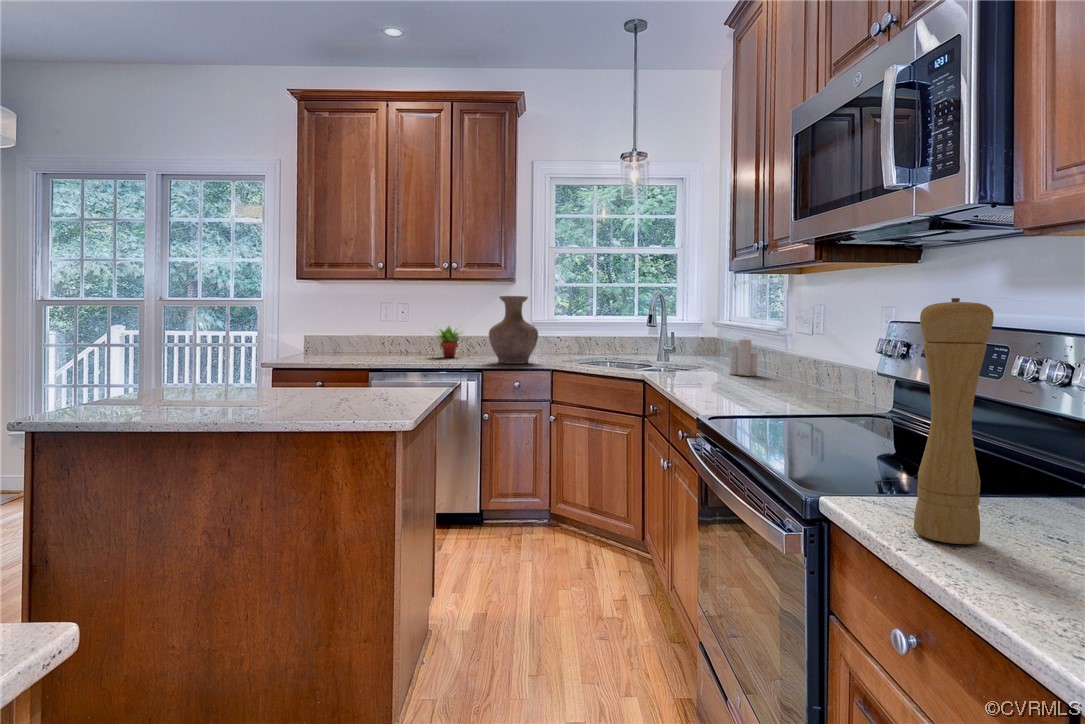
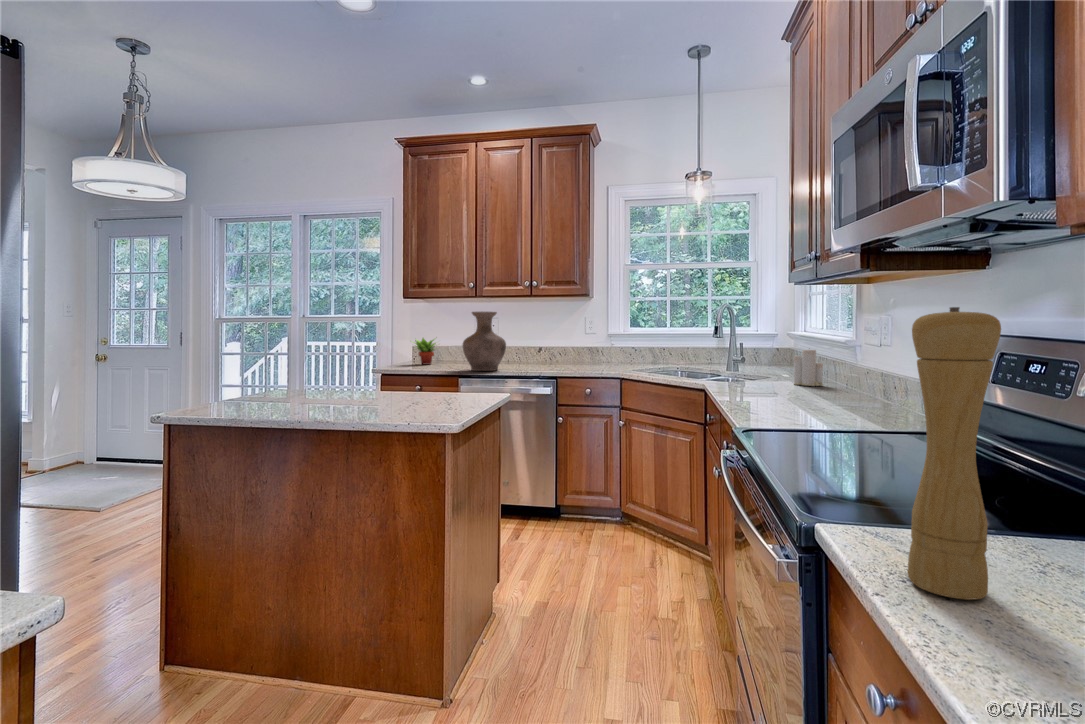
vase: present [489,296,538,364] -> present [463,312,506,371]
succulent plant: present [436,326,464,357] -> present [415,338,436,364]

